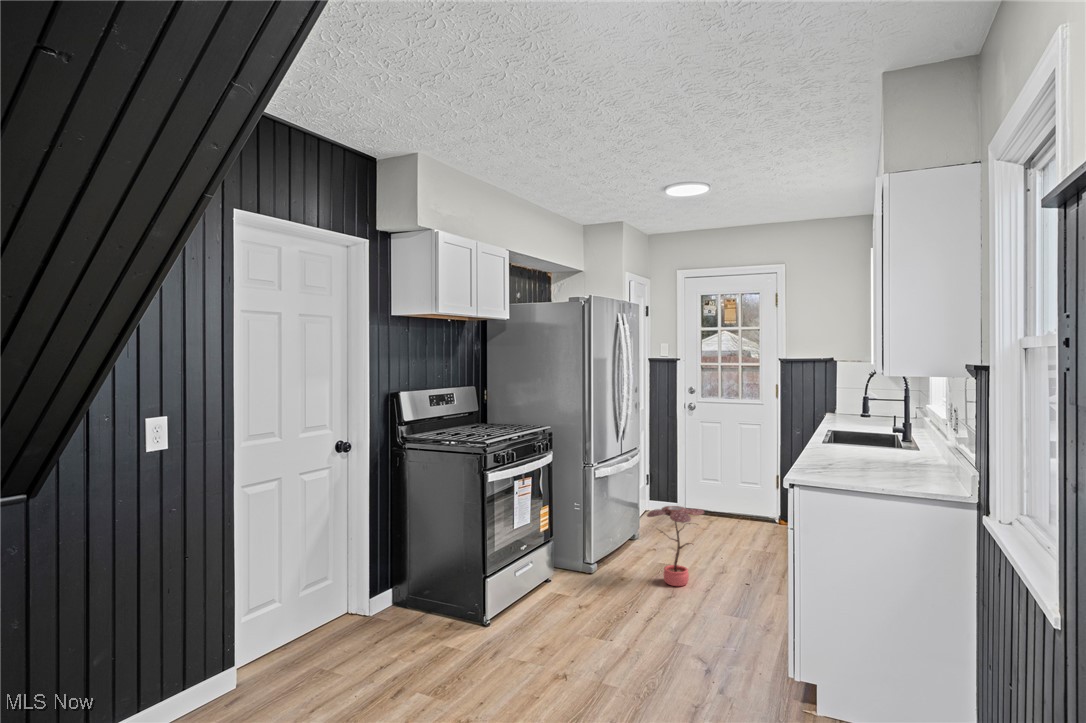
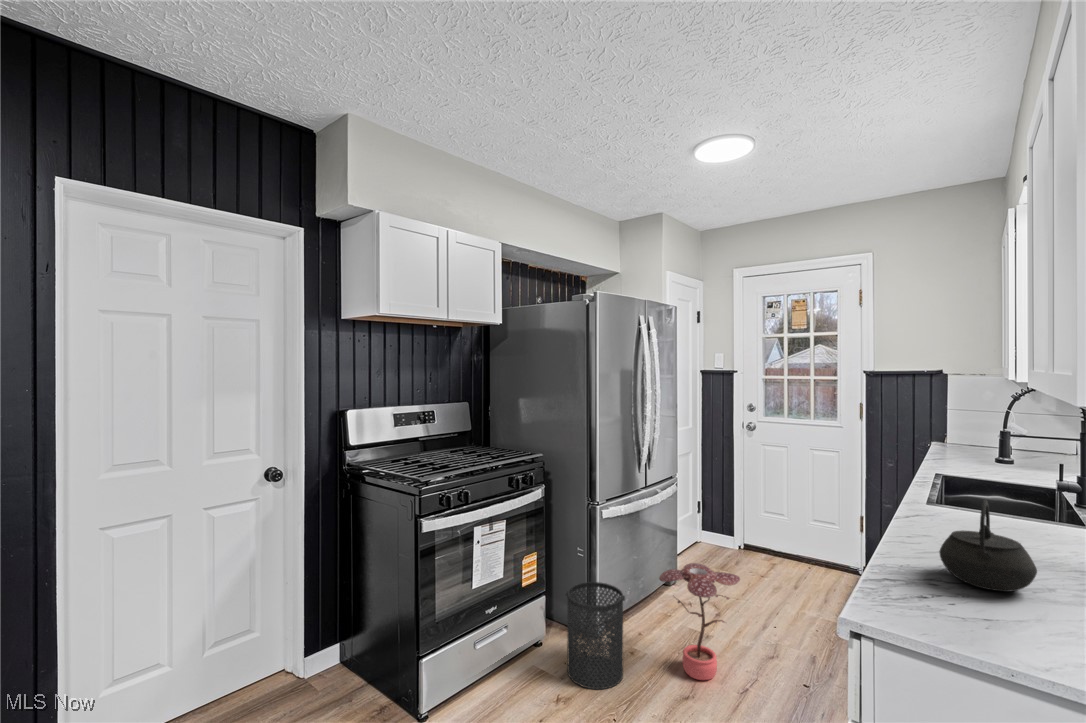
kettle: none [832,422,874,466] -> present [939,500,1037,592]
trash can: none [579,525,625,598] -> present [566,582,625,690]

